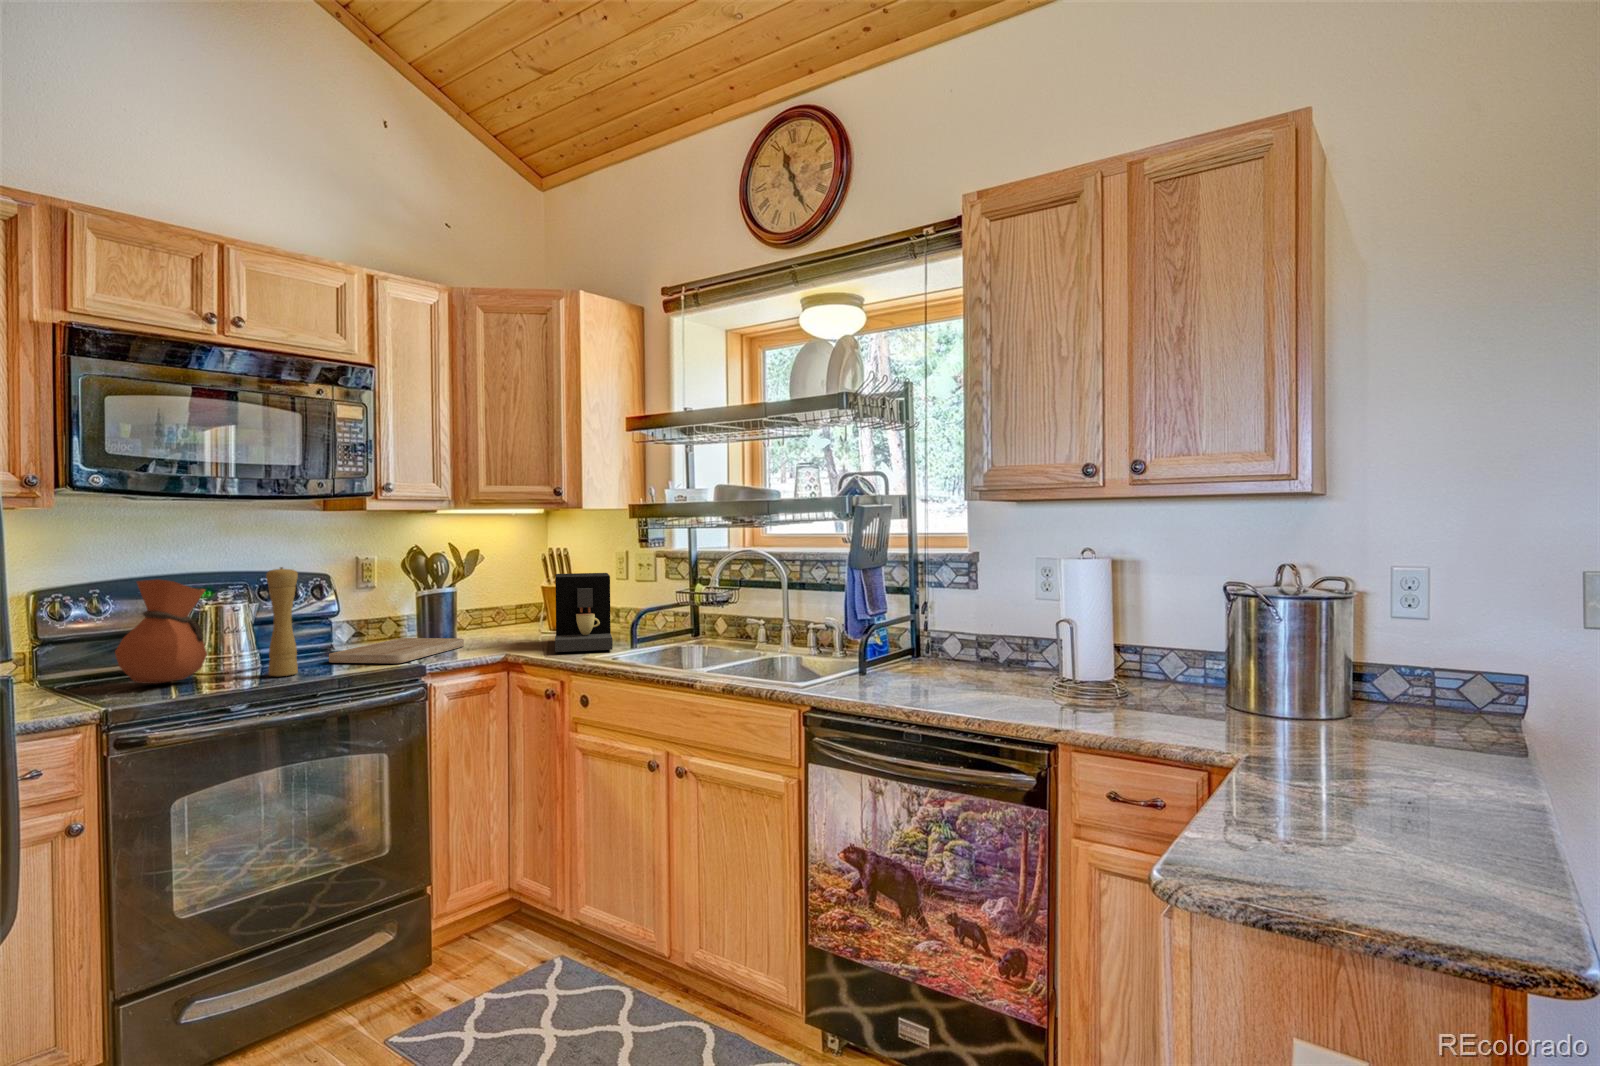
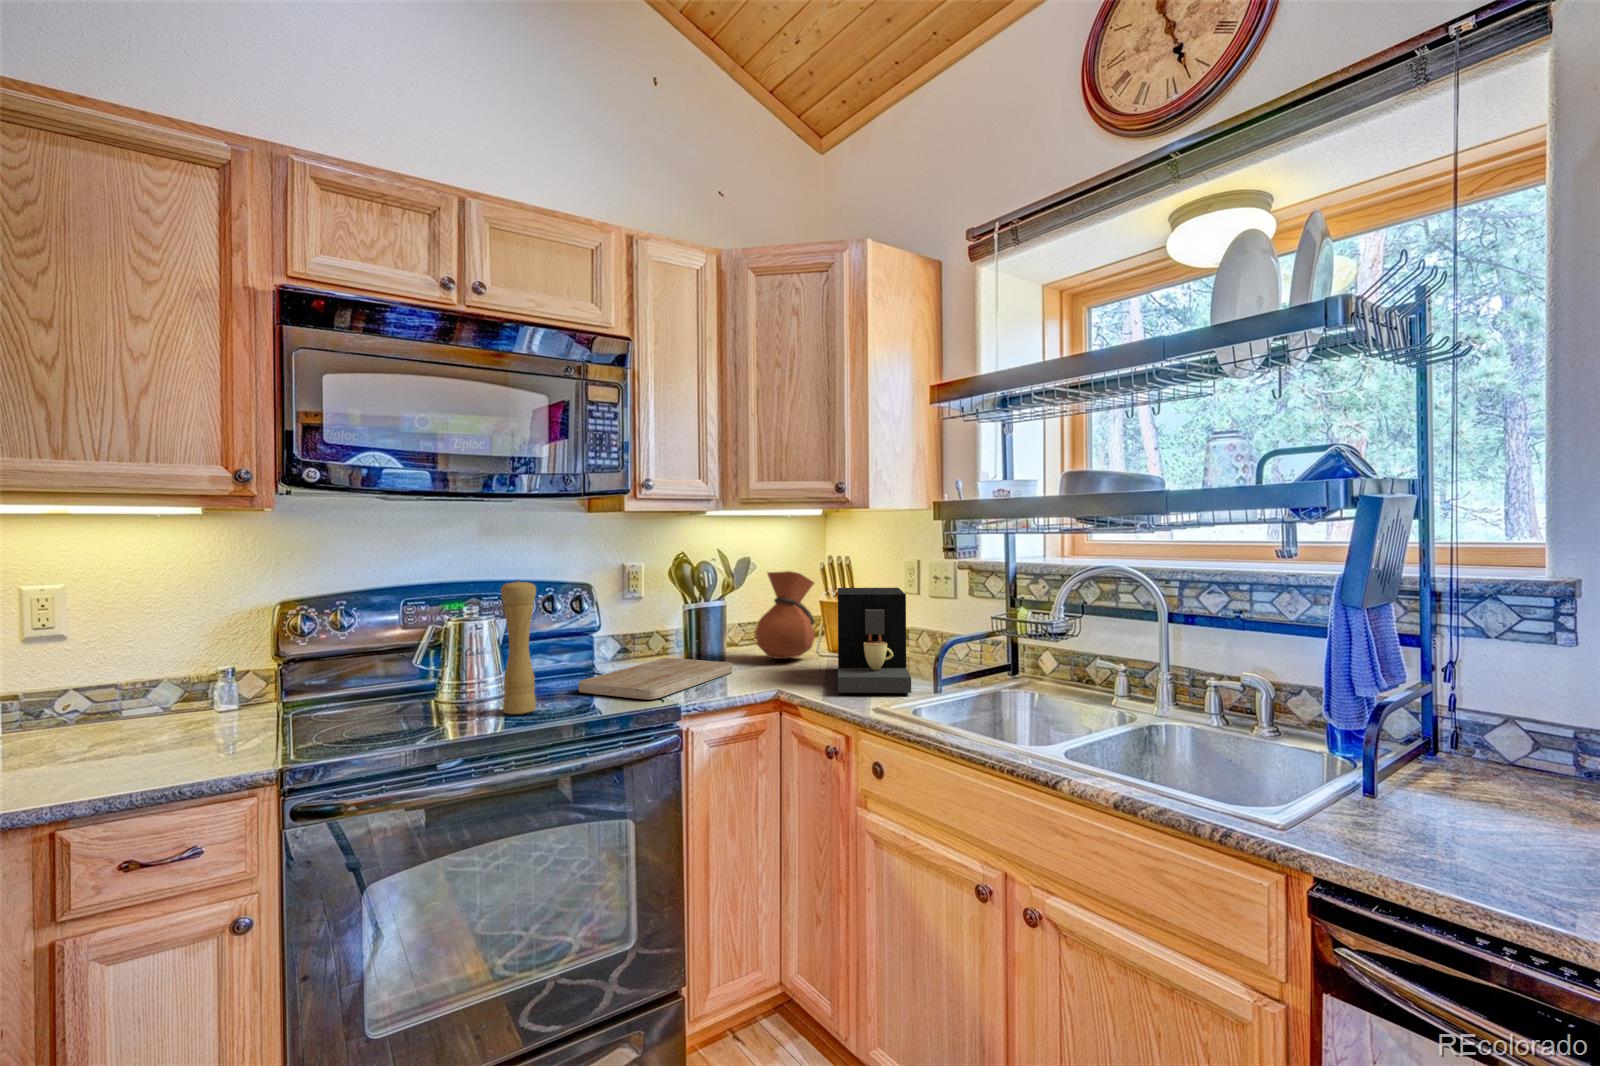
vase: present [115,579,207,684] -> present [755,571,815,659]

